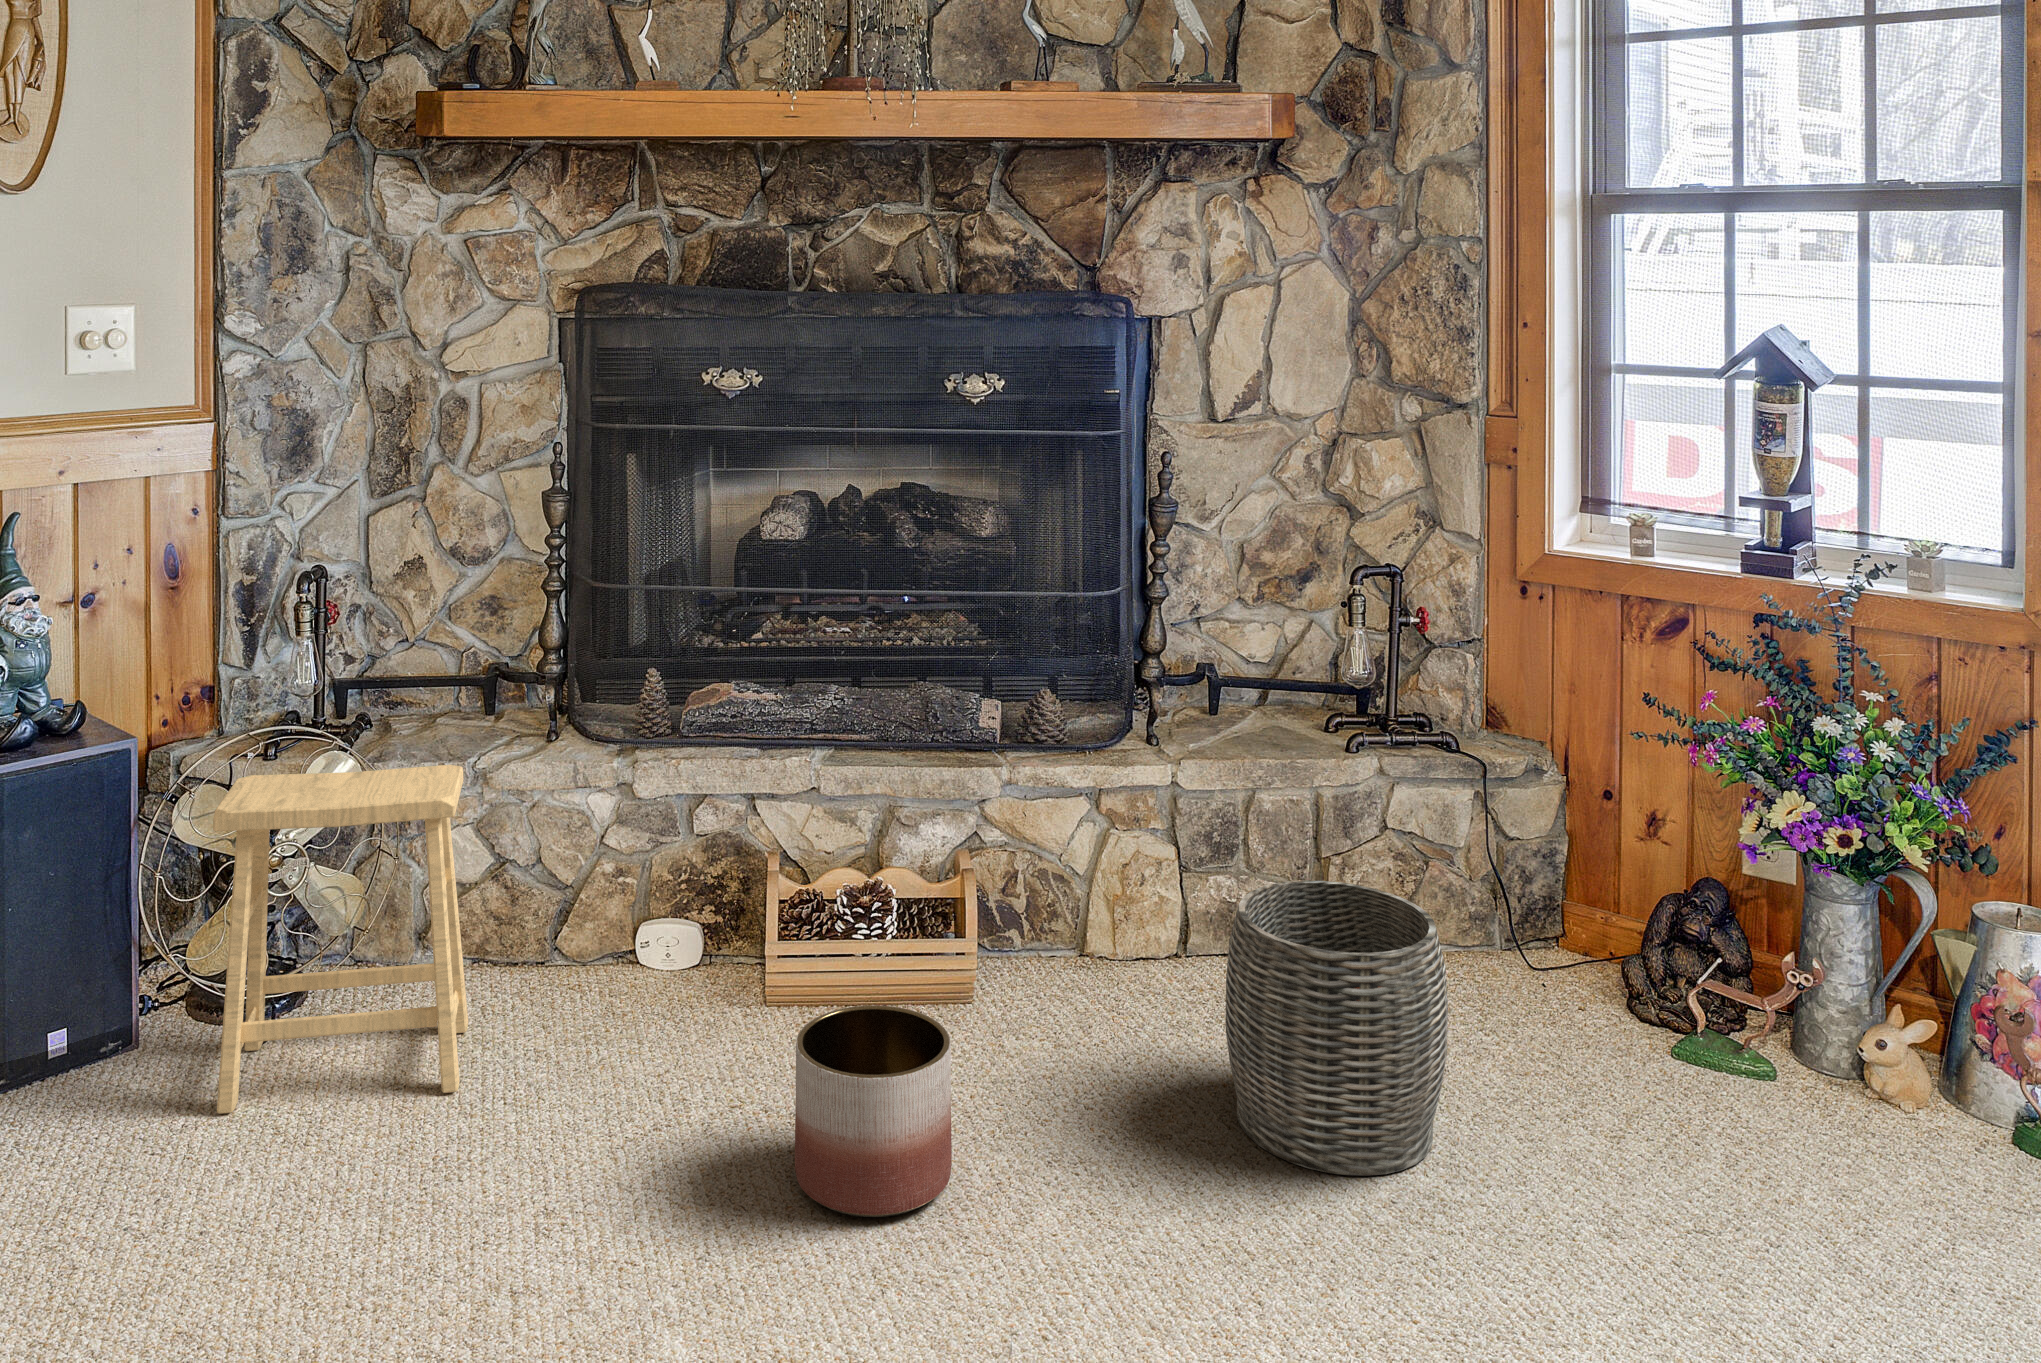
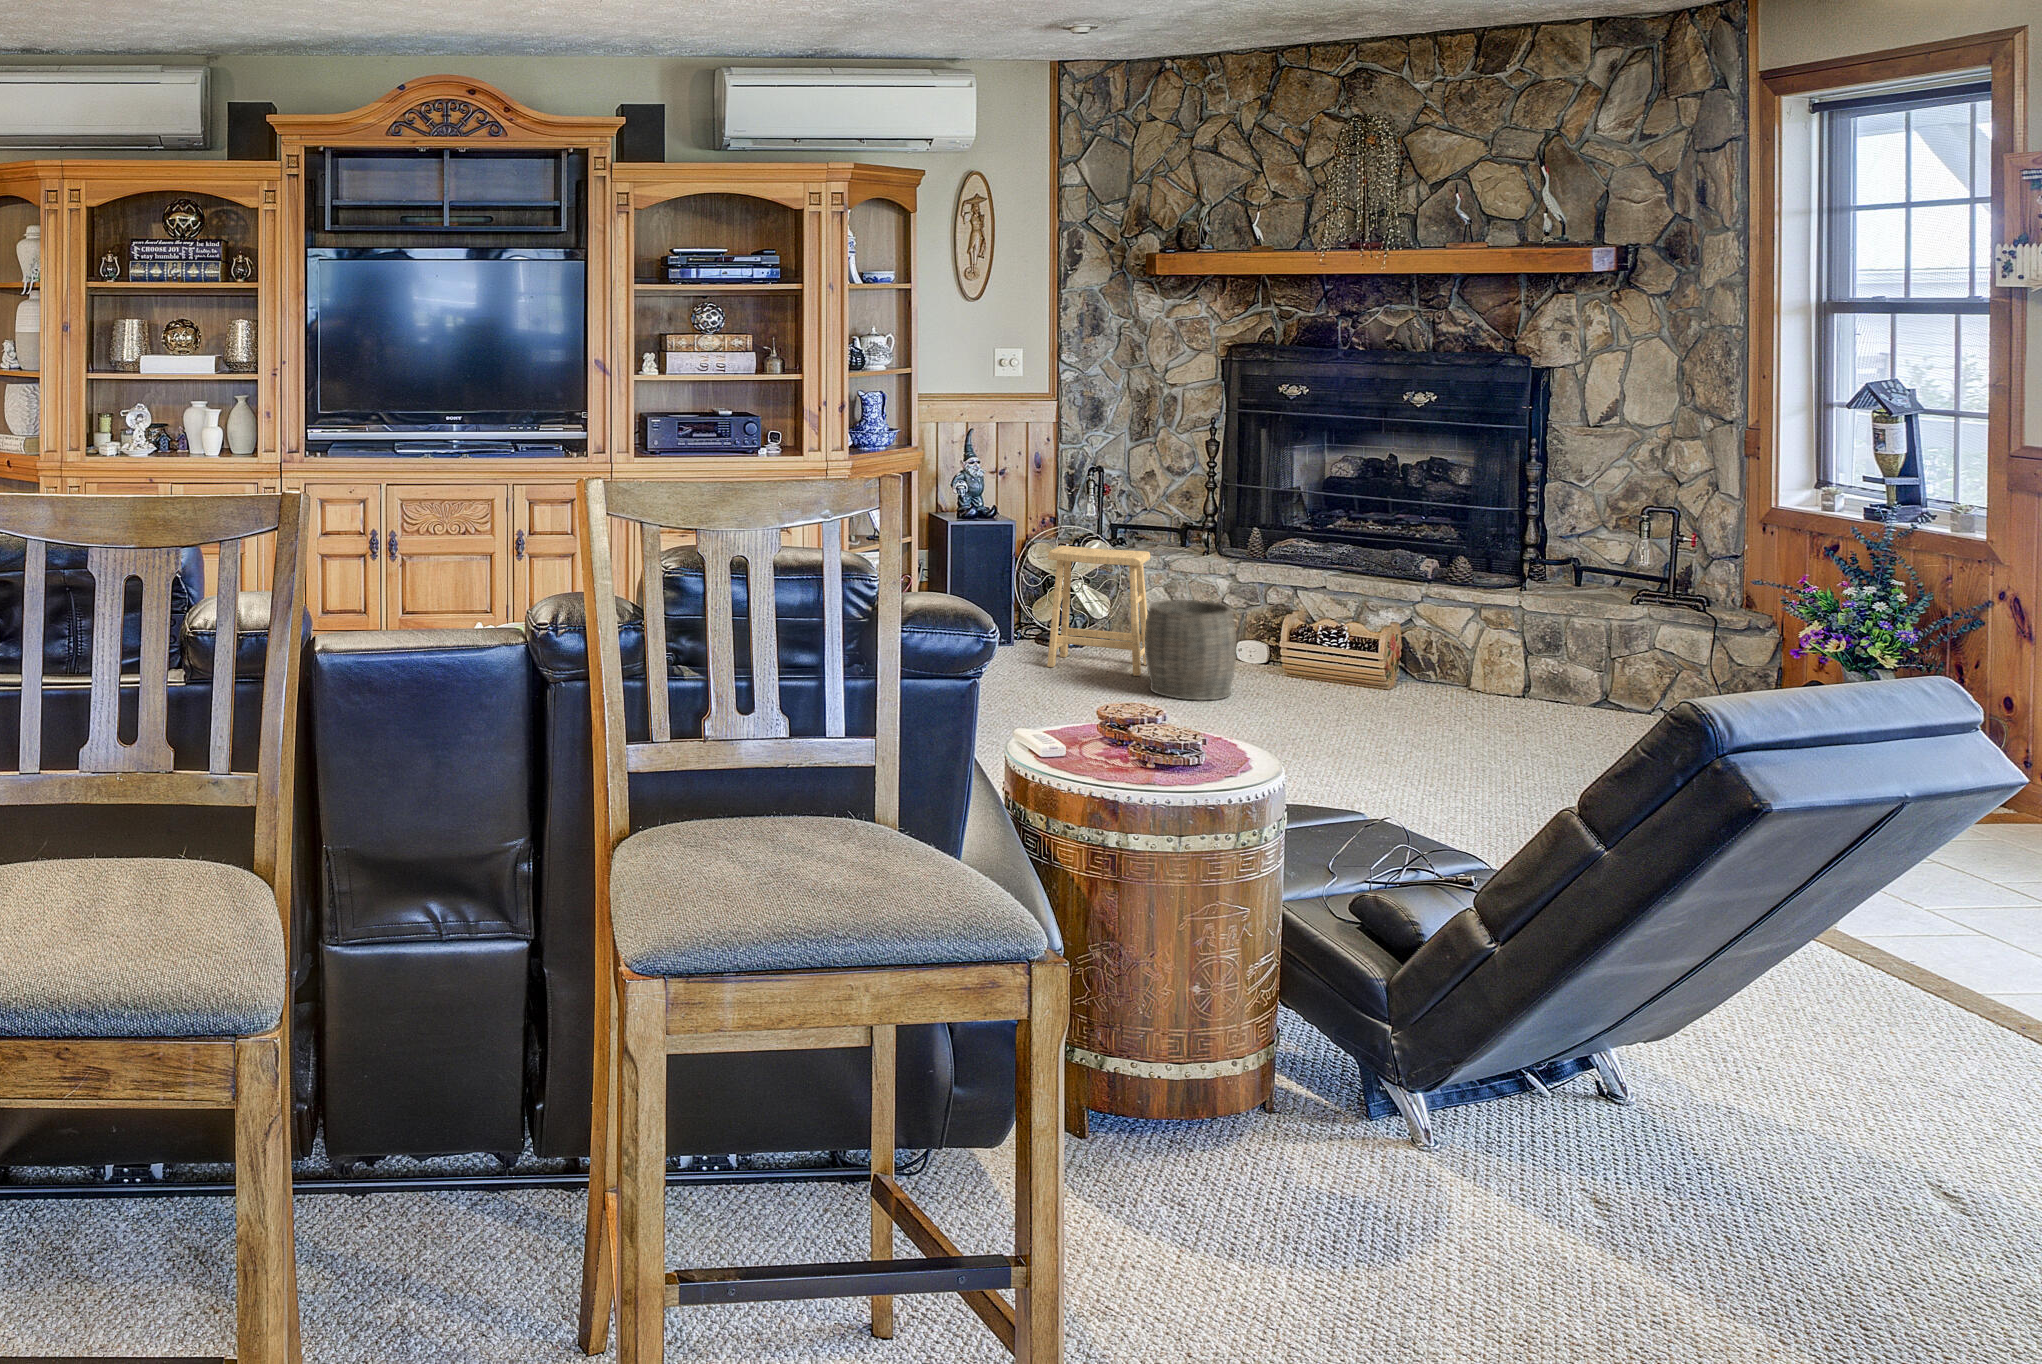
woven basket: present [1226,881,1448,1176] -> present [1145,600,1236,700]
planter: present [795,1005,952,1217] -> none [1259,653,1327,722]

